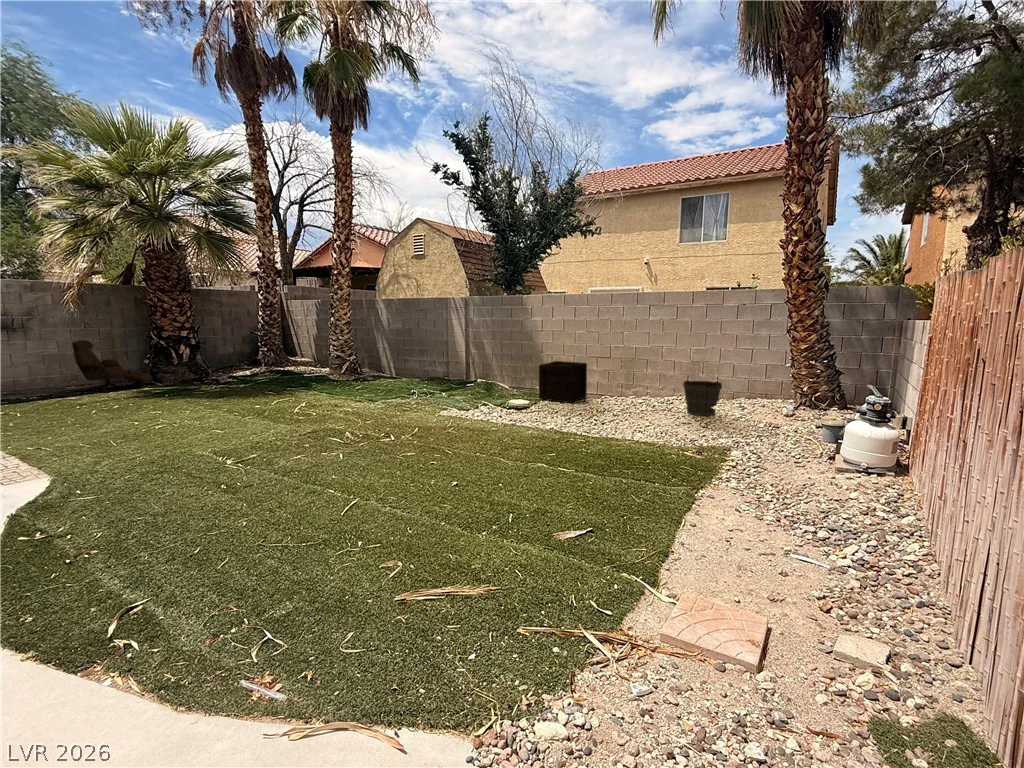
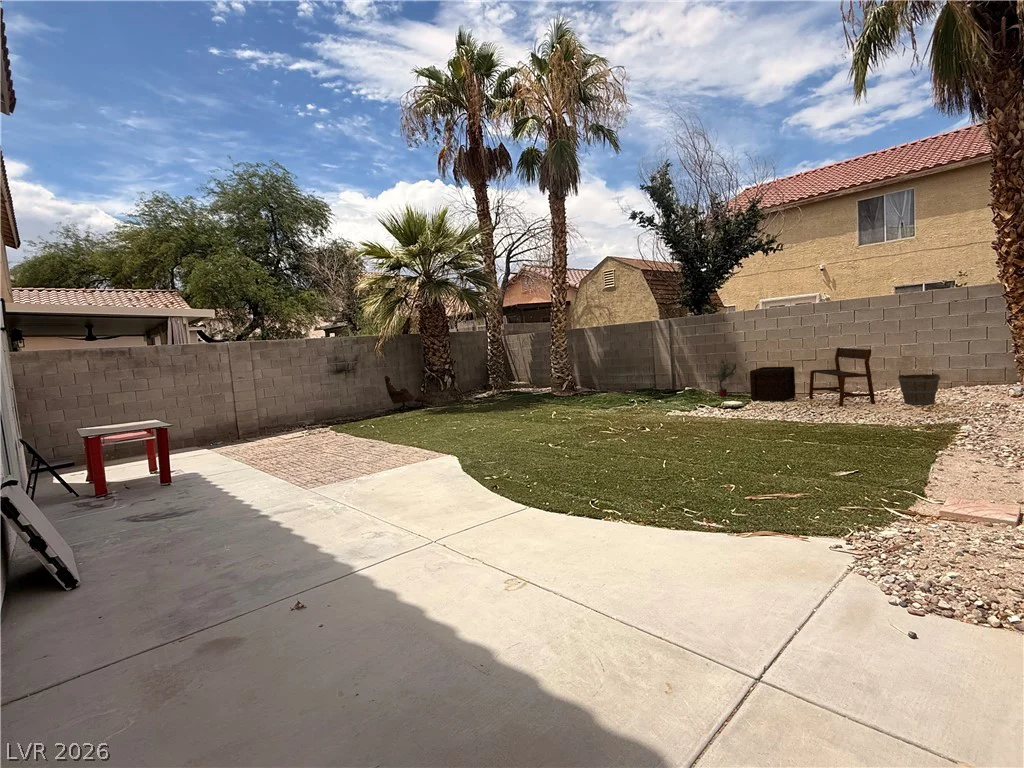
bench: none [598,344,659,414] -> present [809,347,875,407]
potted tree: none [499,349,530,393] -> present [708,359,736,397]

